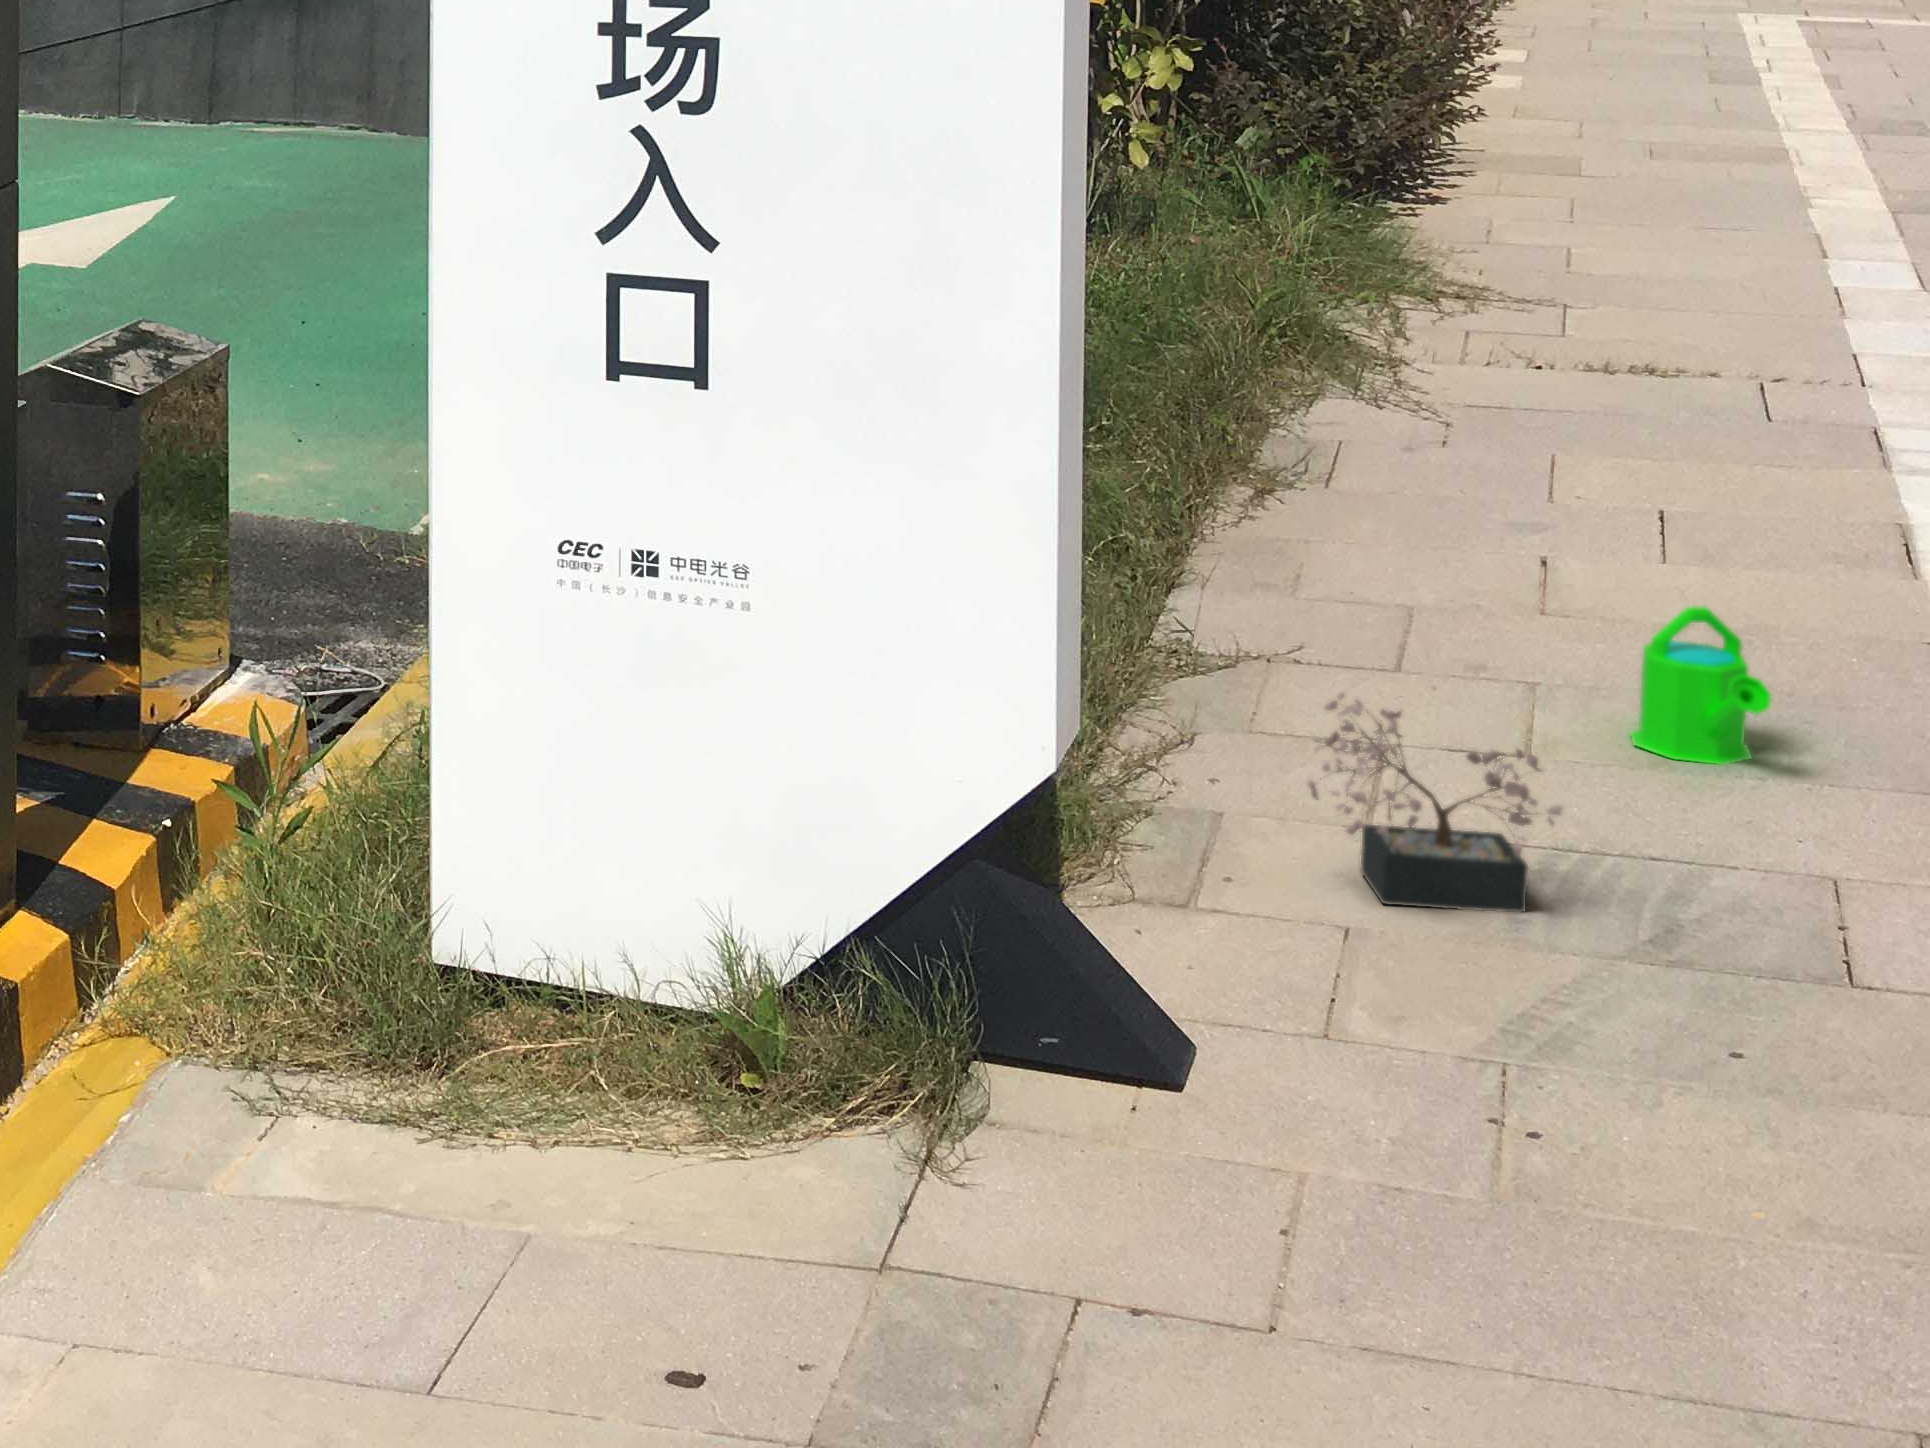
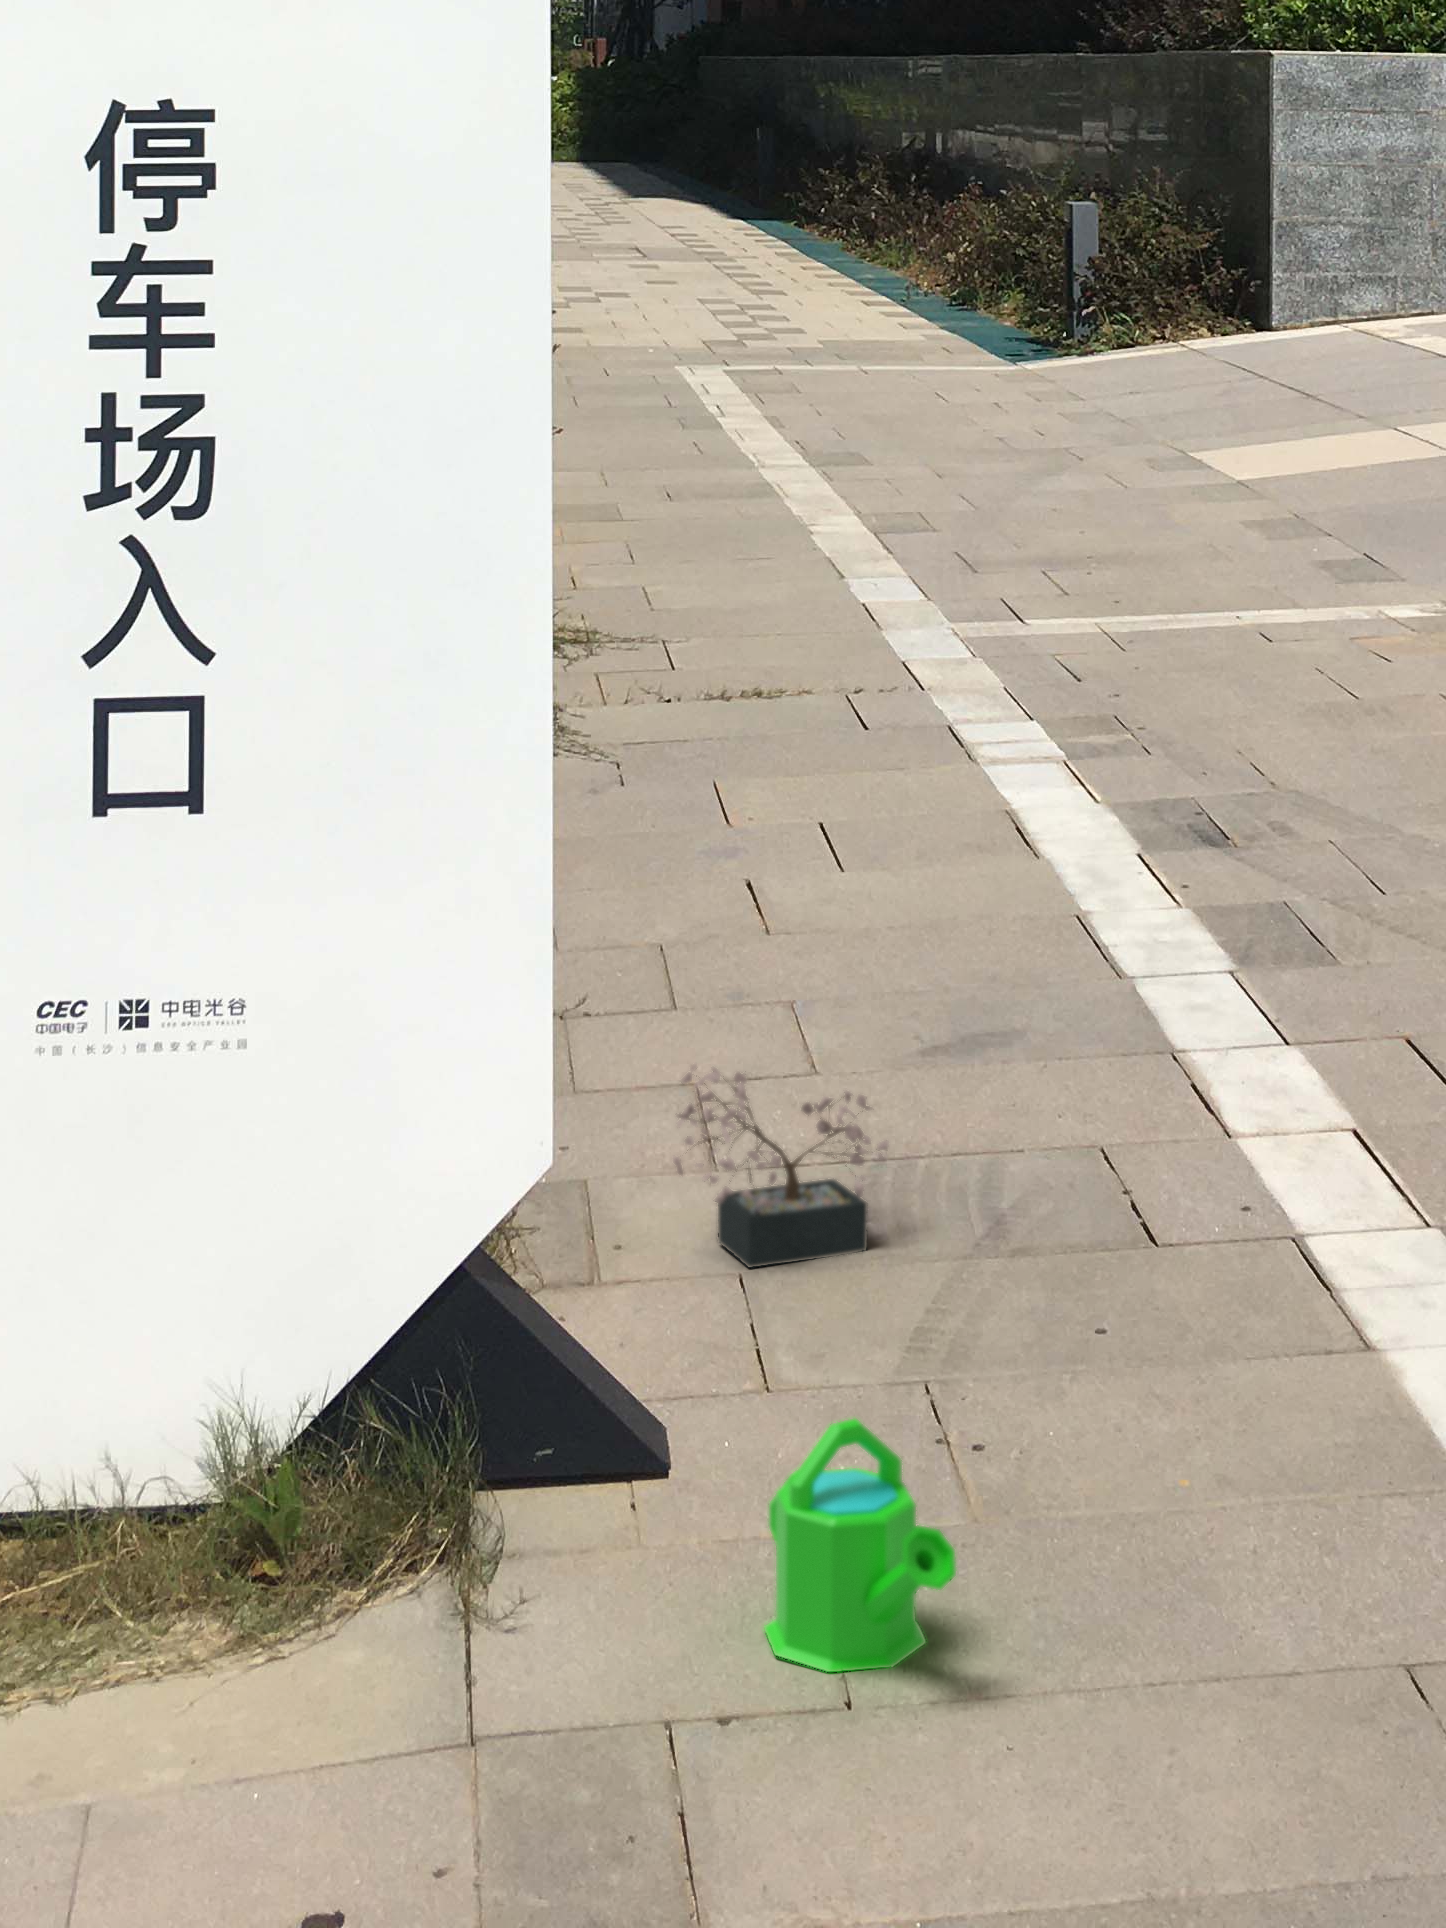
watering can: present [1630,606,1771,765] -> present [764,1419,956,1672]

